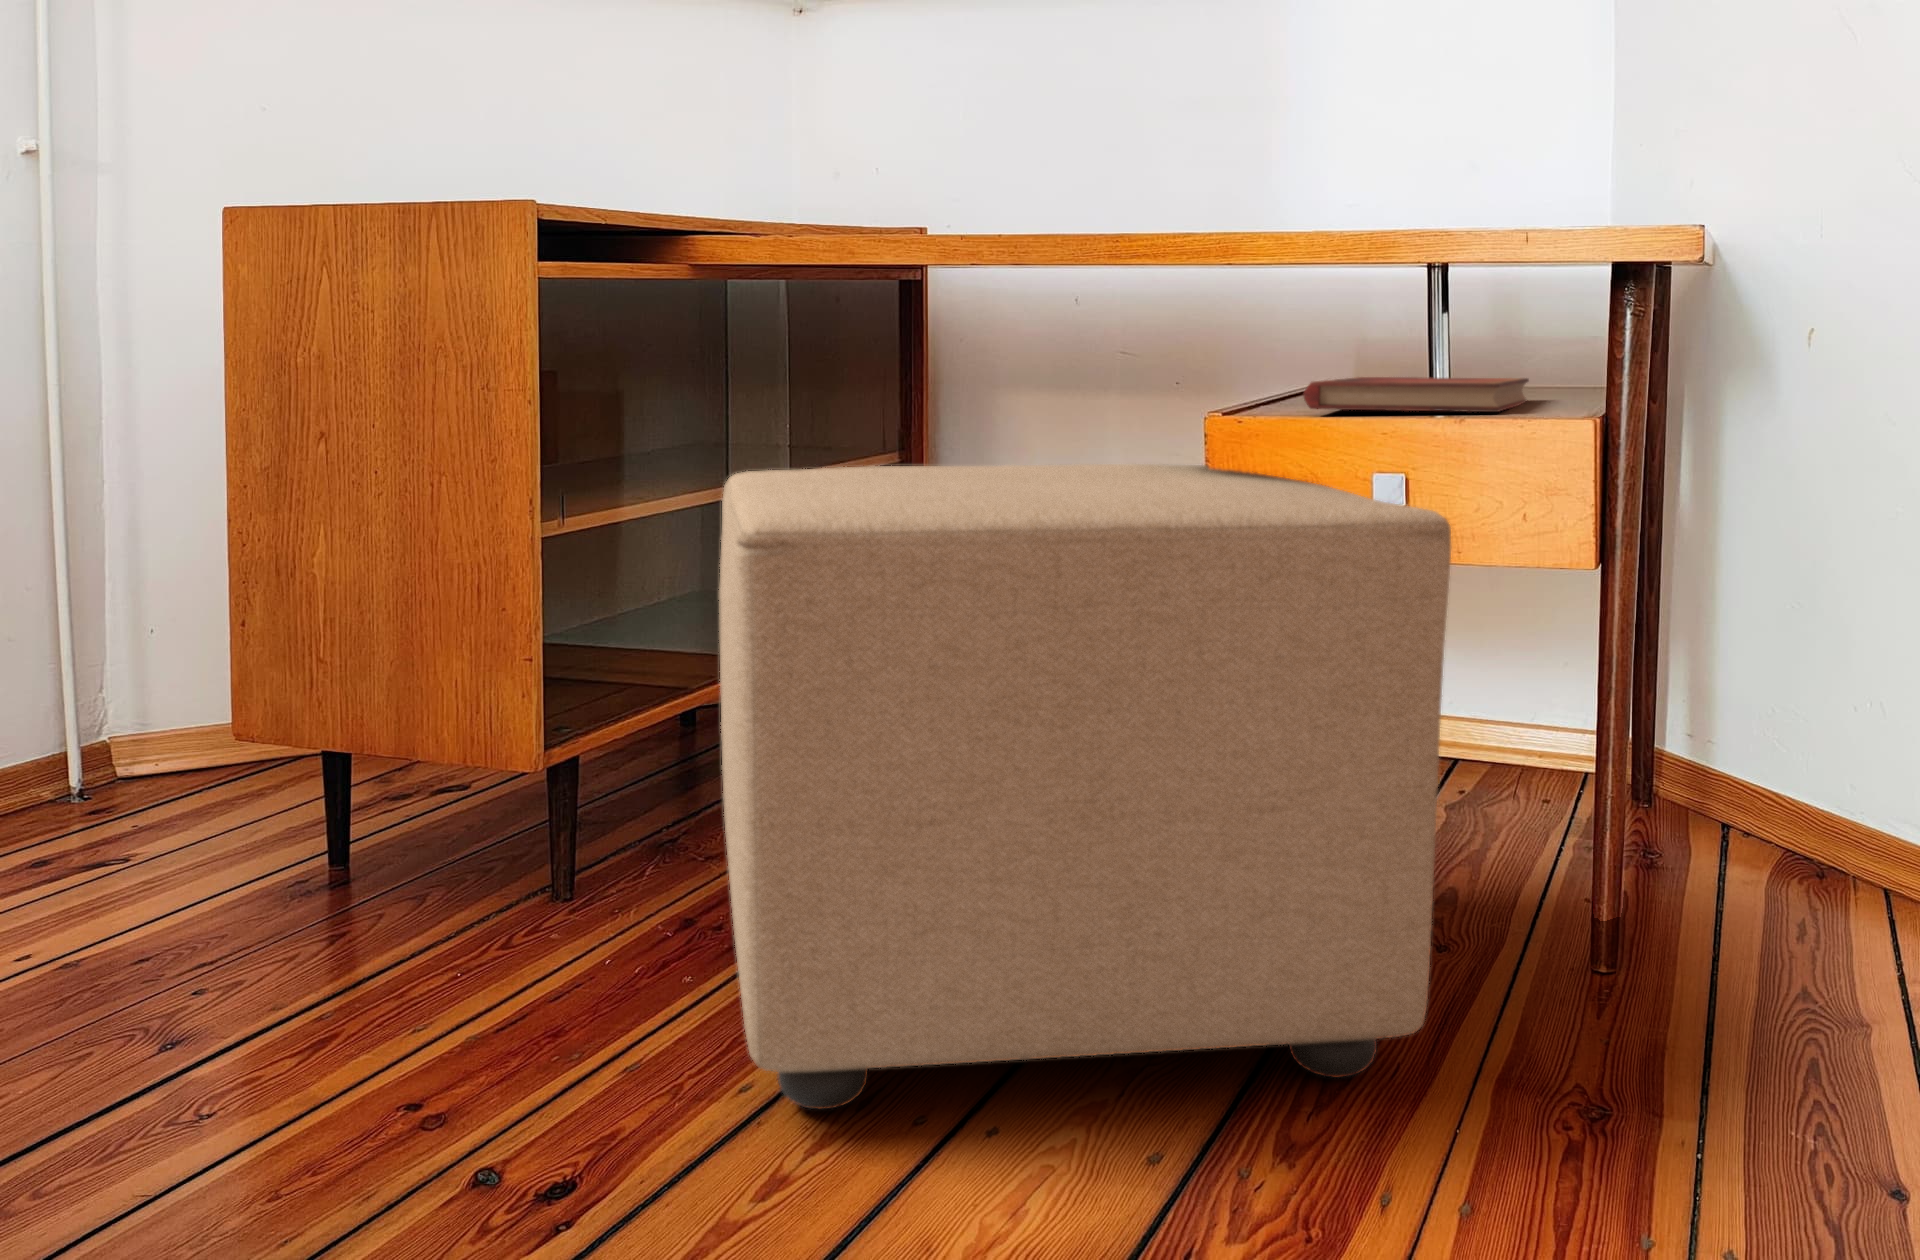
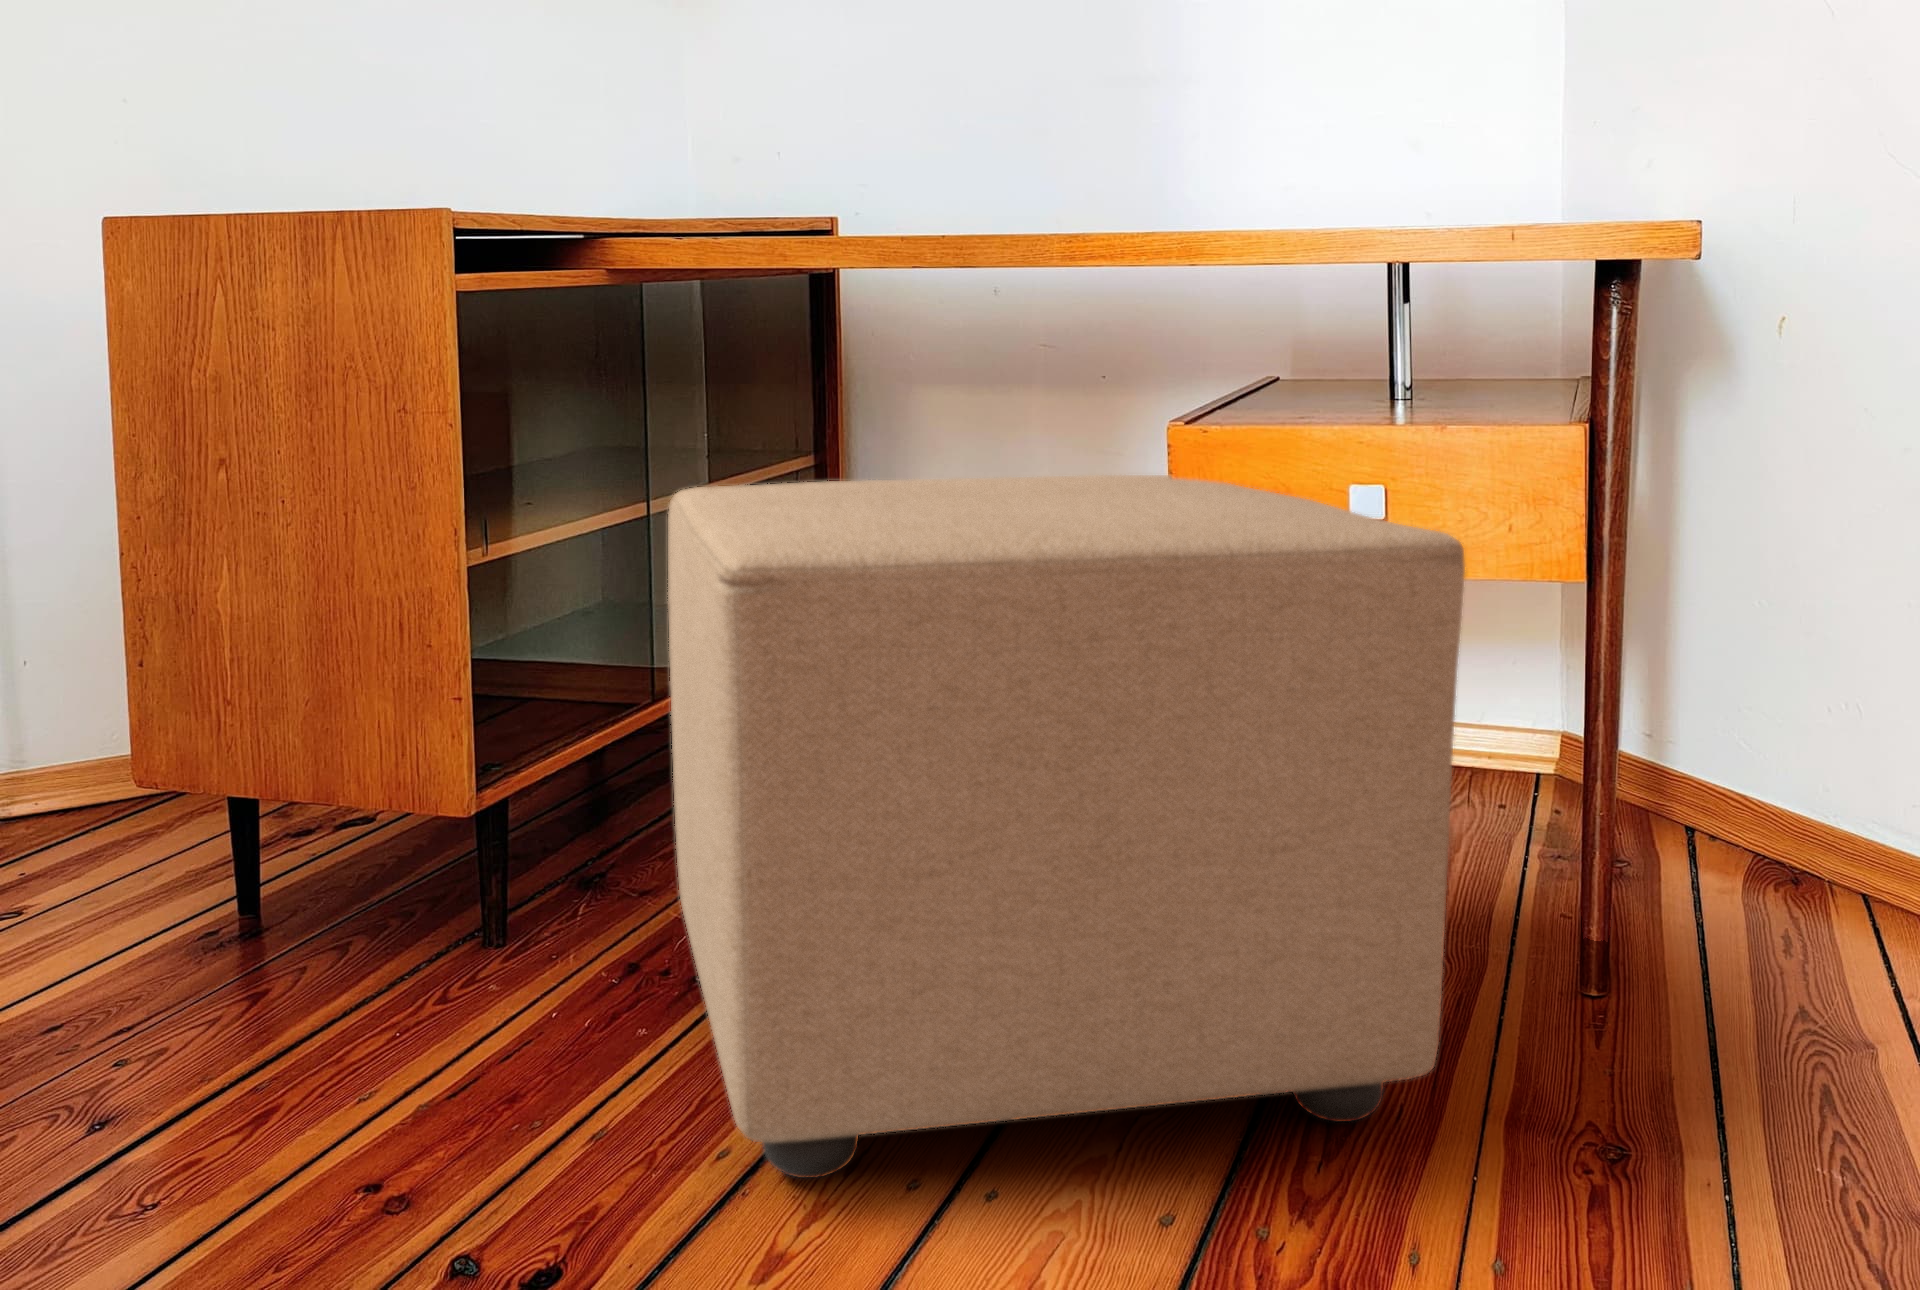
diary: present [1303,377,1529,412] -> none [1278,379,1498,420]

